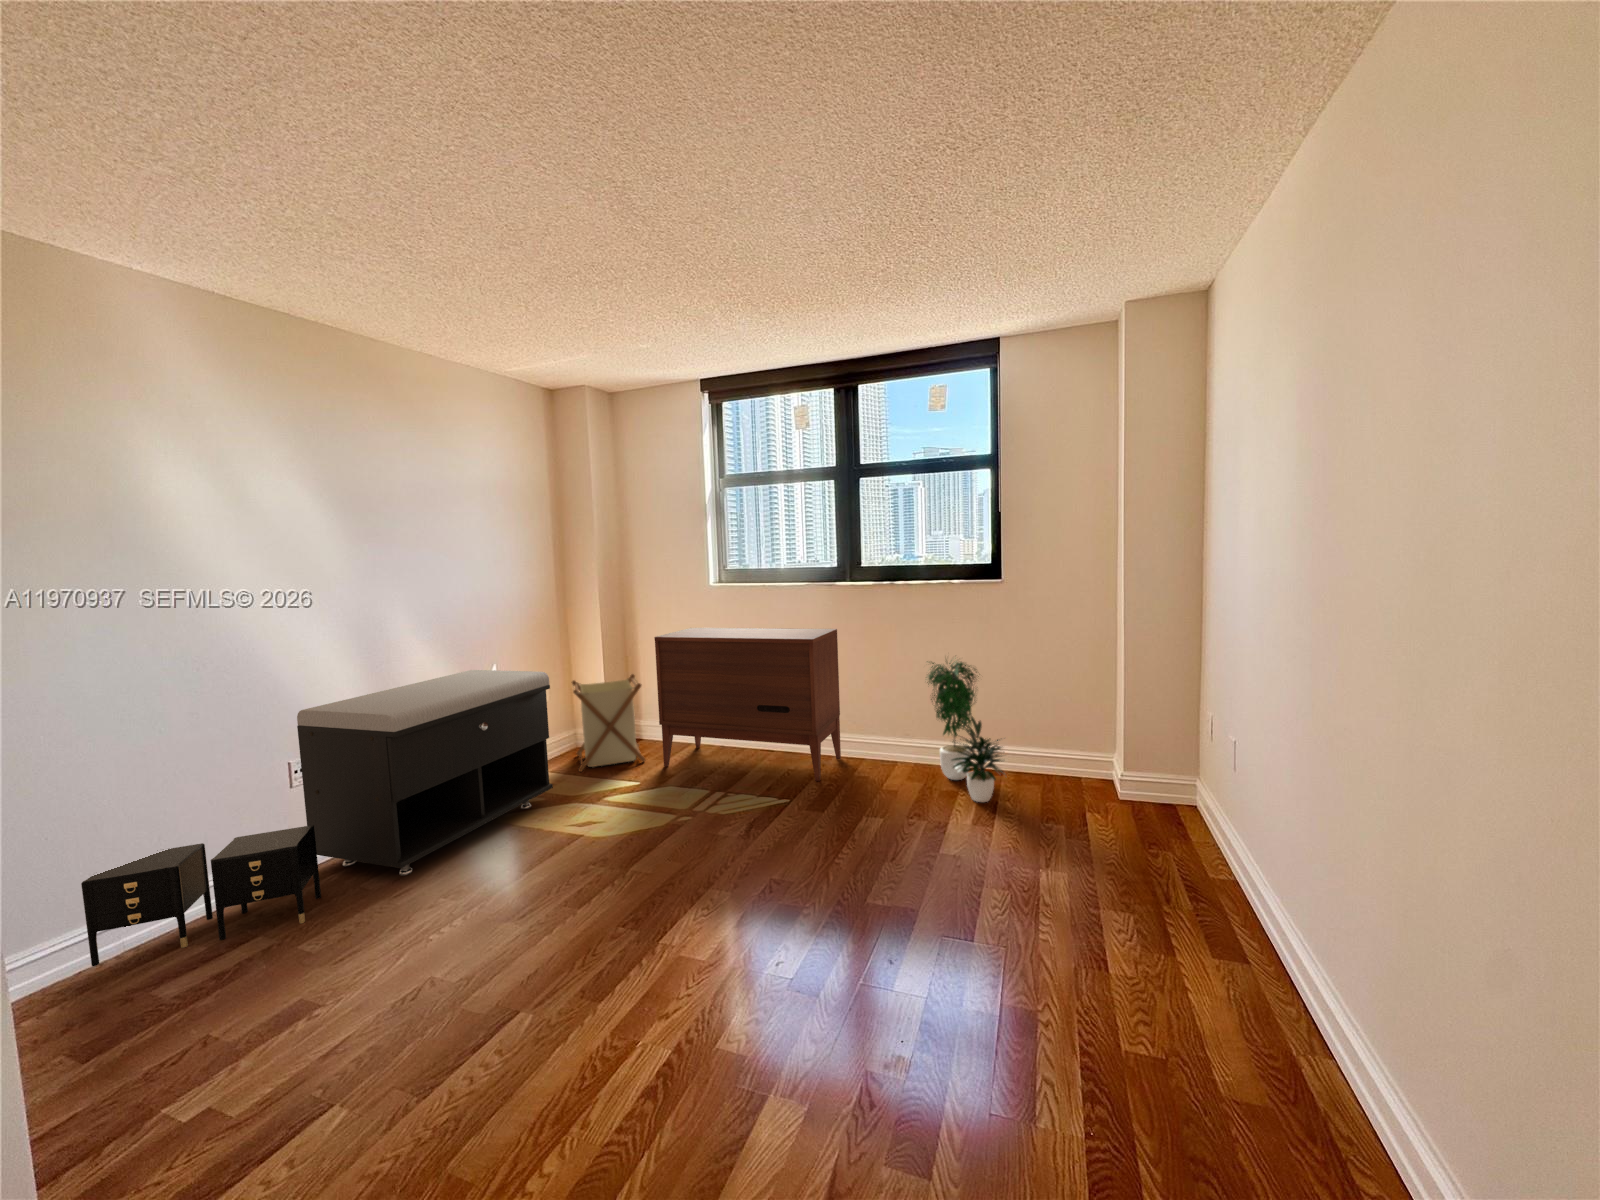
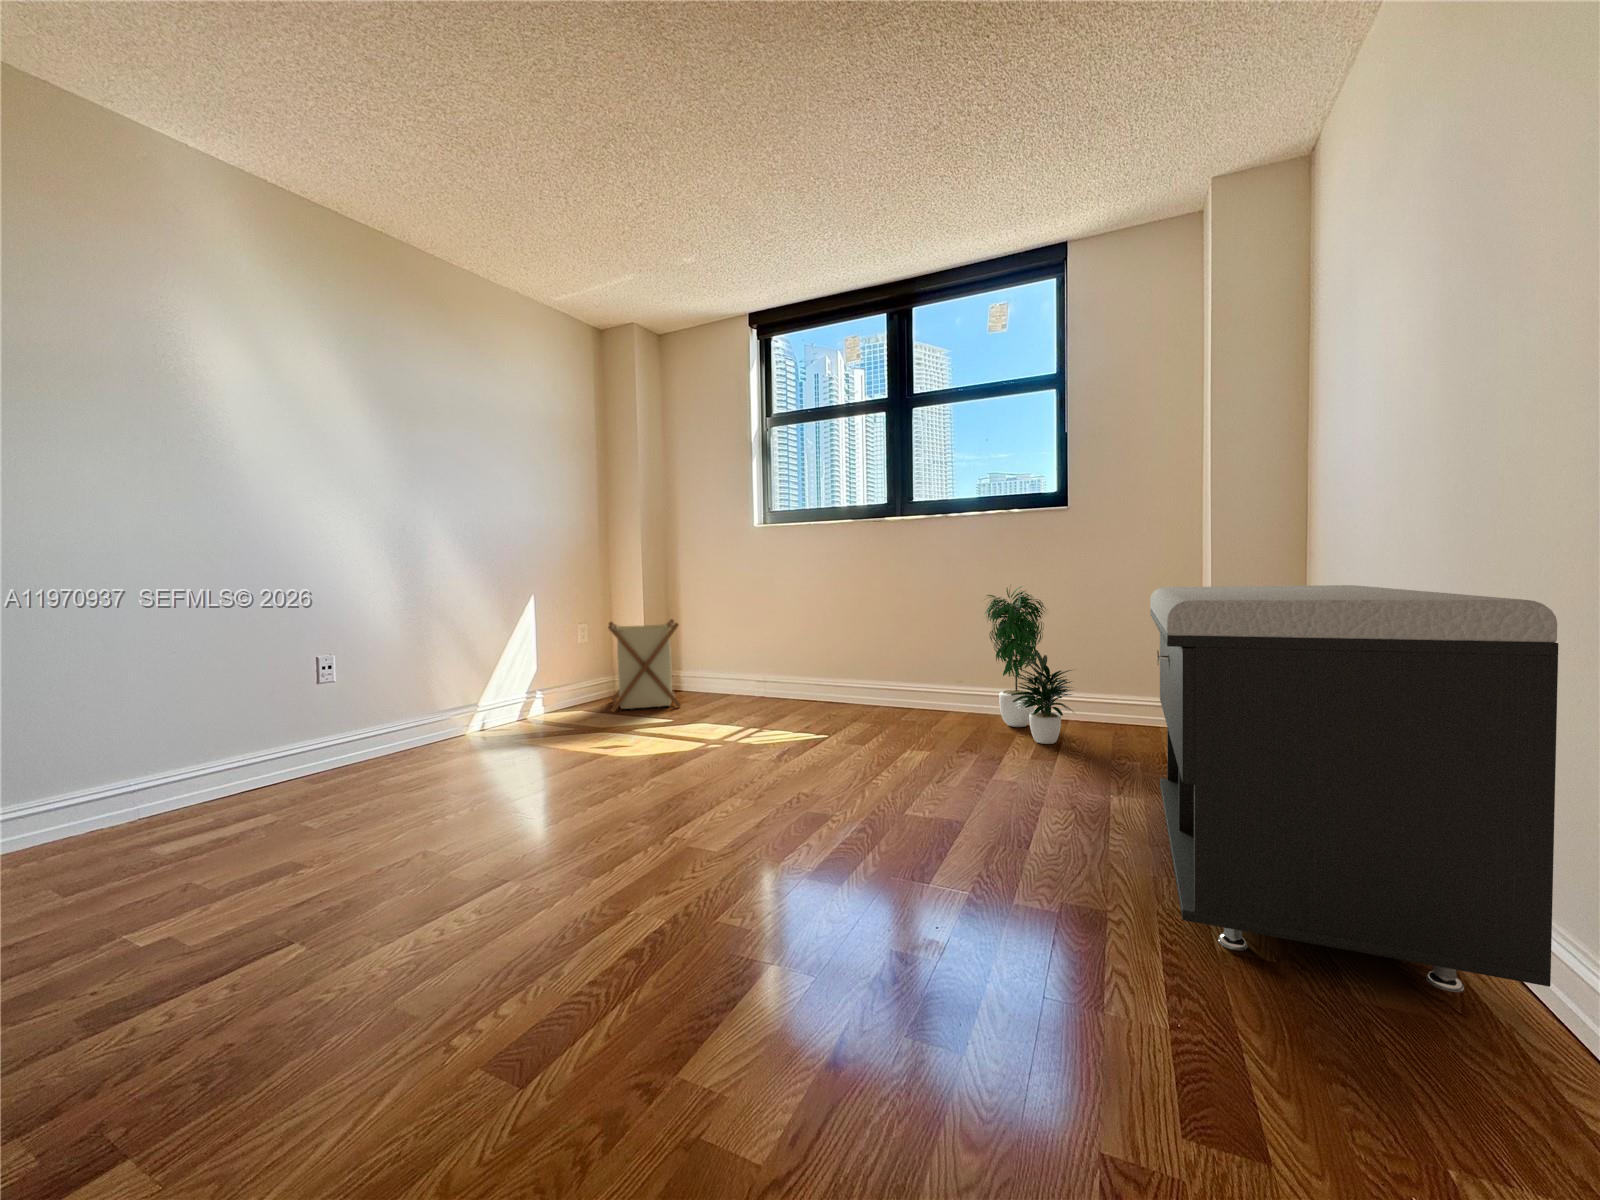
dresser: present [654,628,841,781] -> none [693,567,890,724]
storage bench: present [297,670,553,875] -> present [1150,585,1558,992]
nightstand: present [81,825,321,966] -> none [94,714,333,830]

